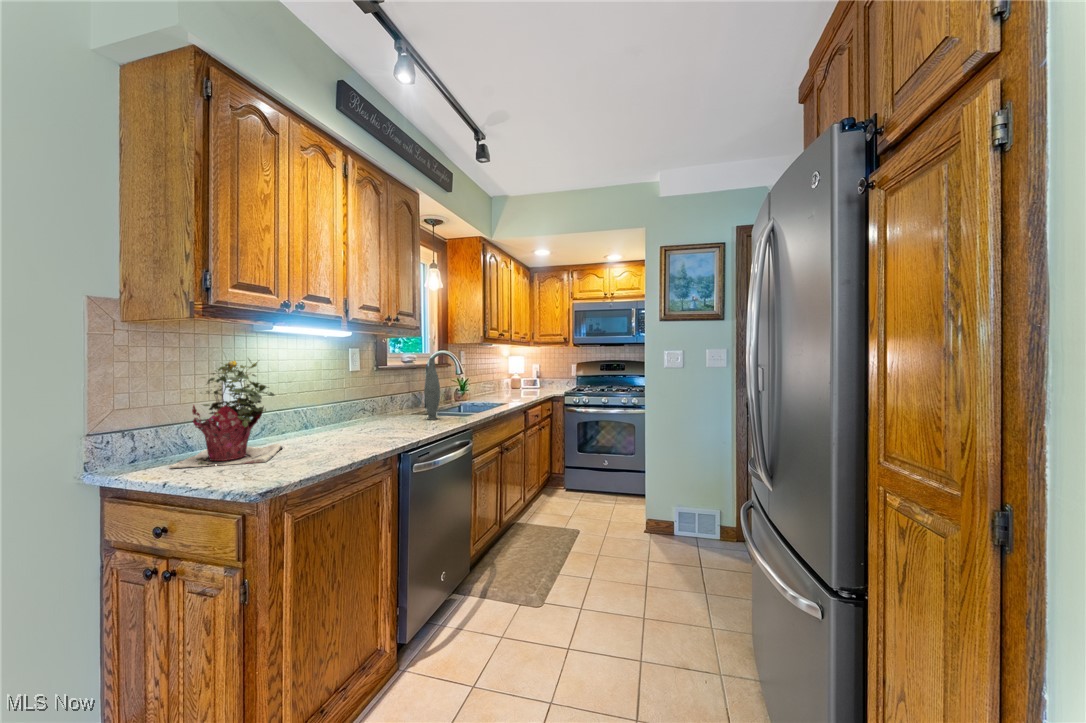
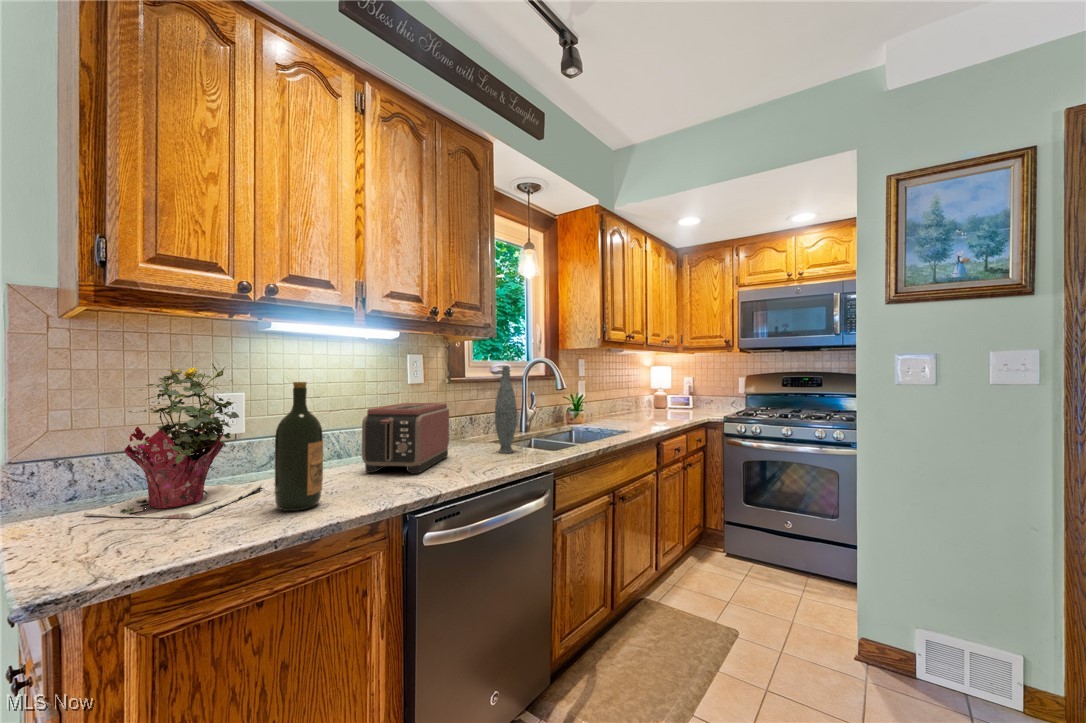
wine bottle: none [317,370,348,454] -> present [275,382,323,511]
toaster: none [343,385,394,435] -> present [362,403,449,474]

